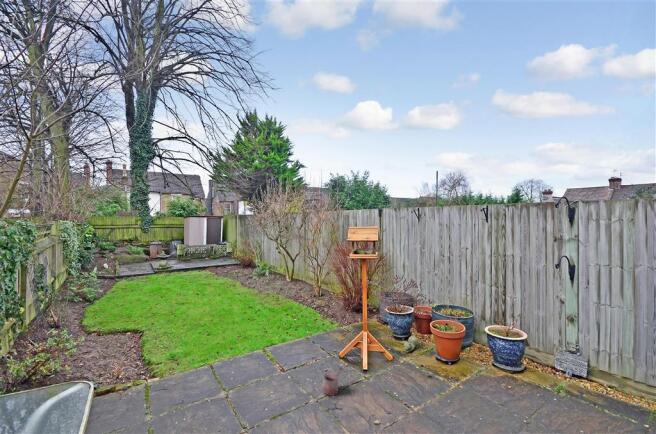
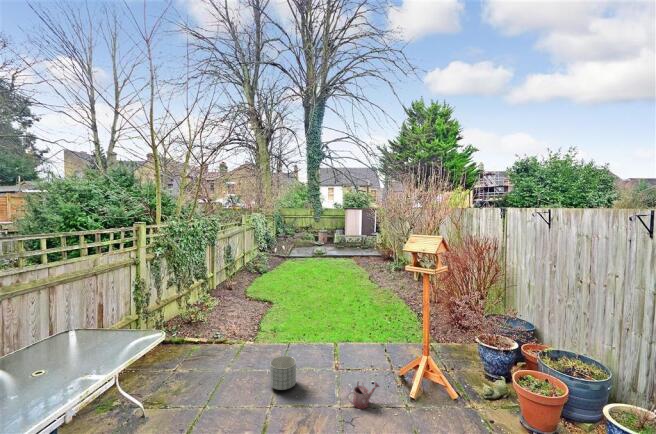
planter: none [226,370,257,412] -> present [270,356,296,390]

